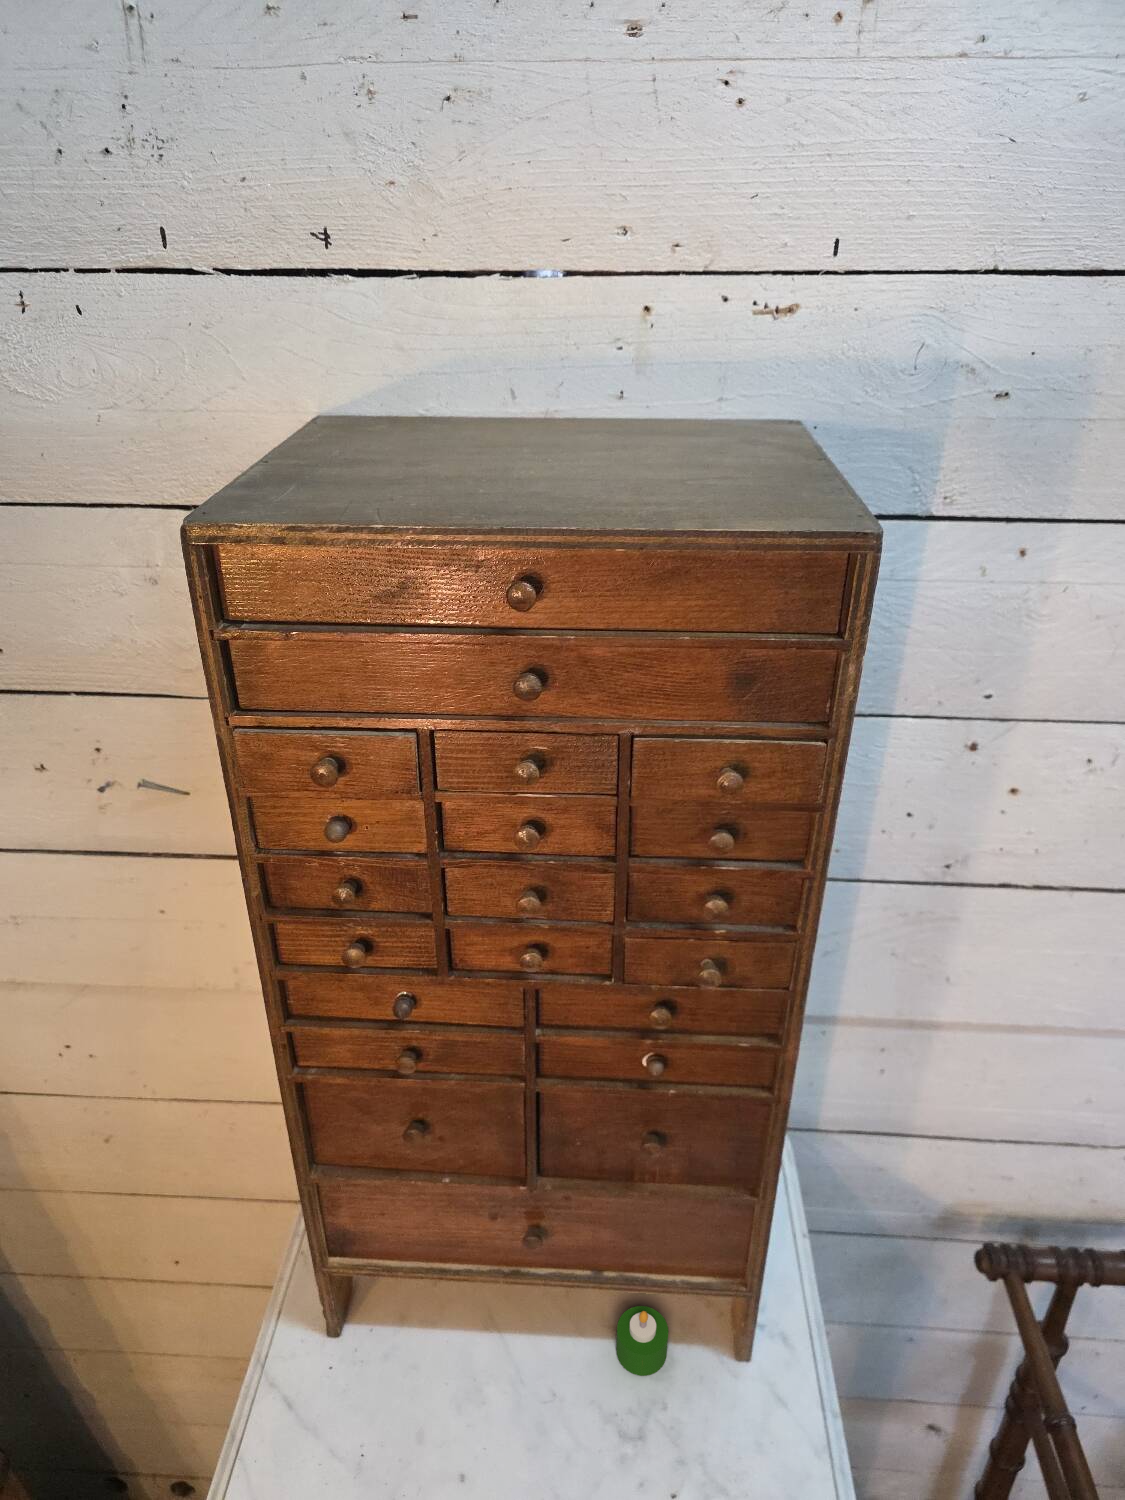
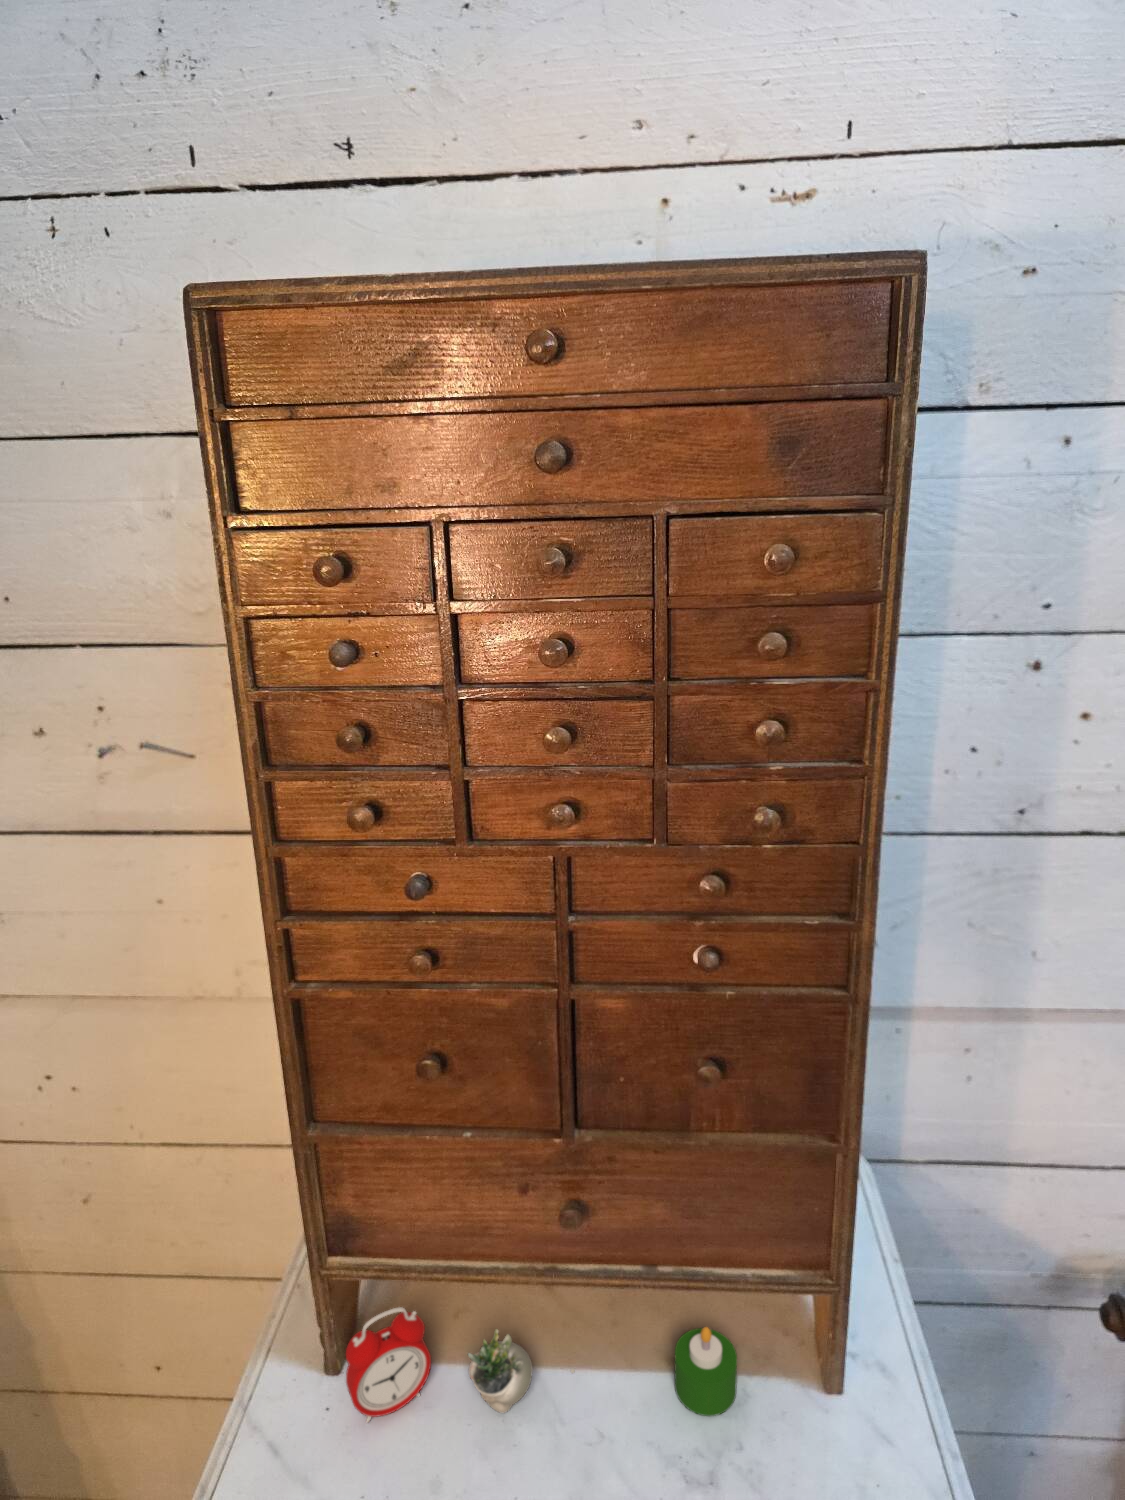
alarm clock: none [343,1290,414,1371] -> present [346,1307,431,1423]
succulent plant: none [445,1309,532,1367] -> present [468,1329,575,1413]

